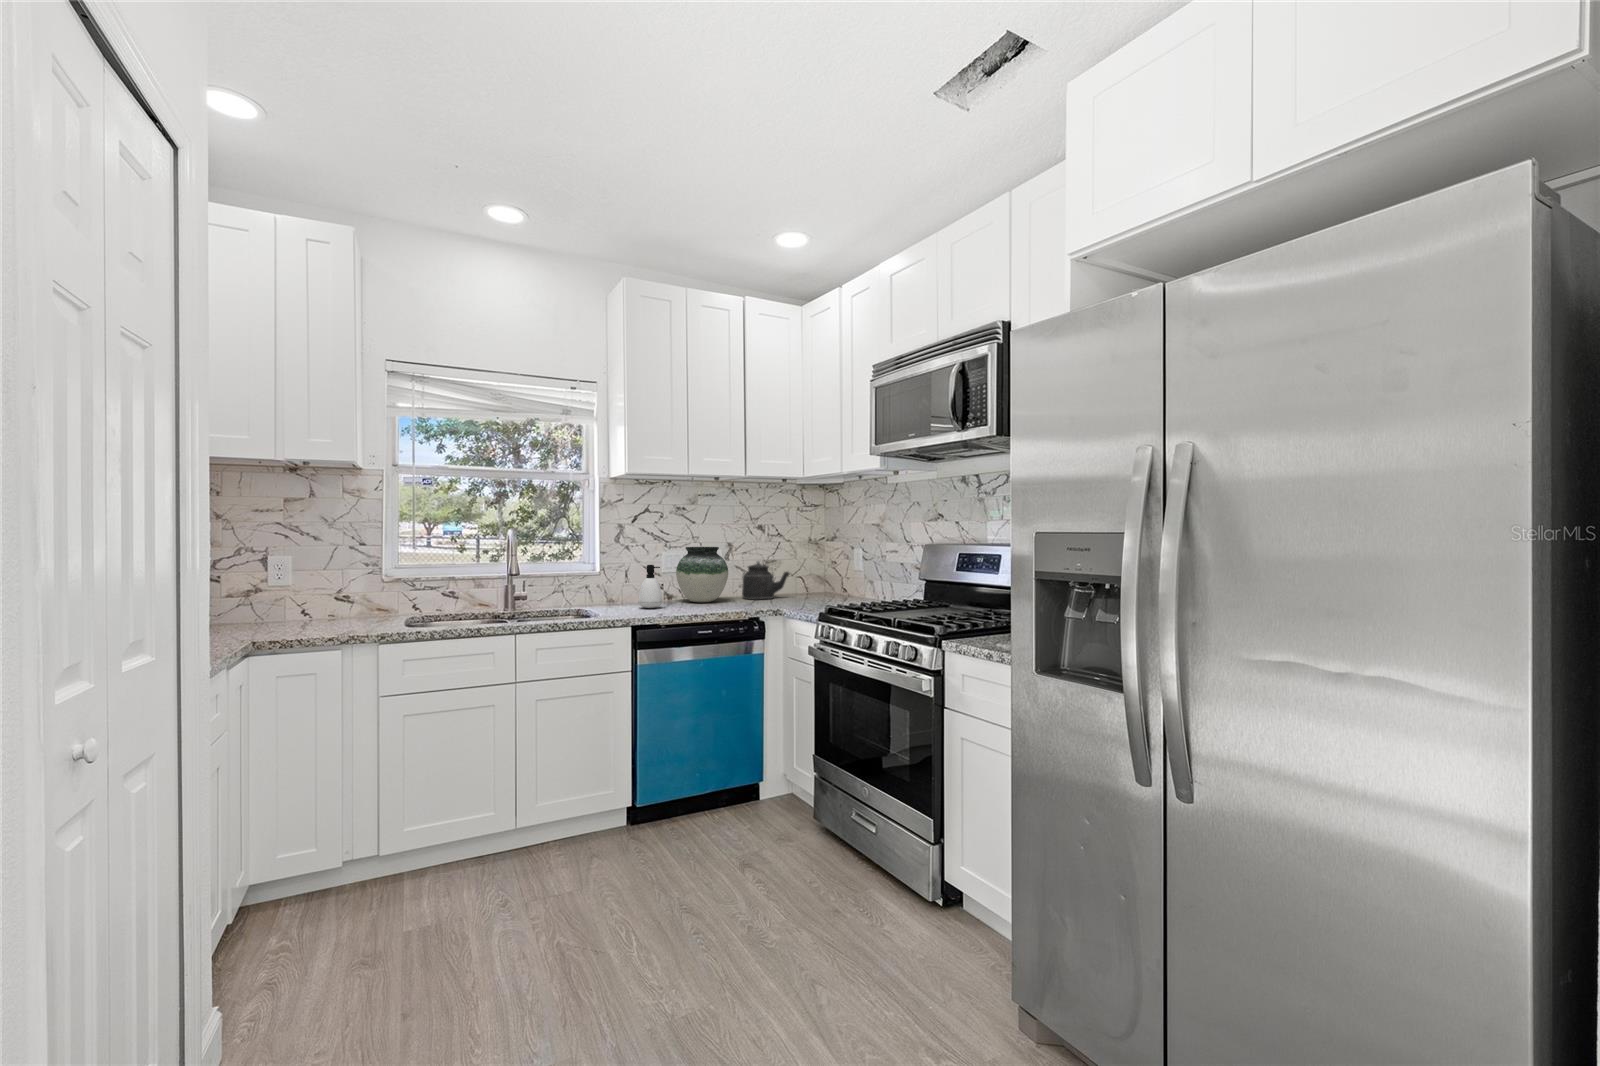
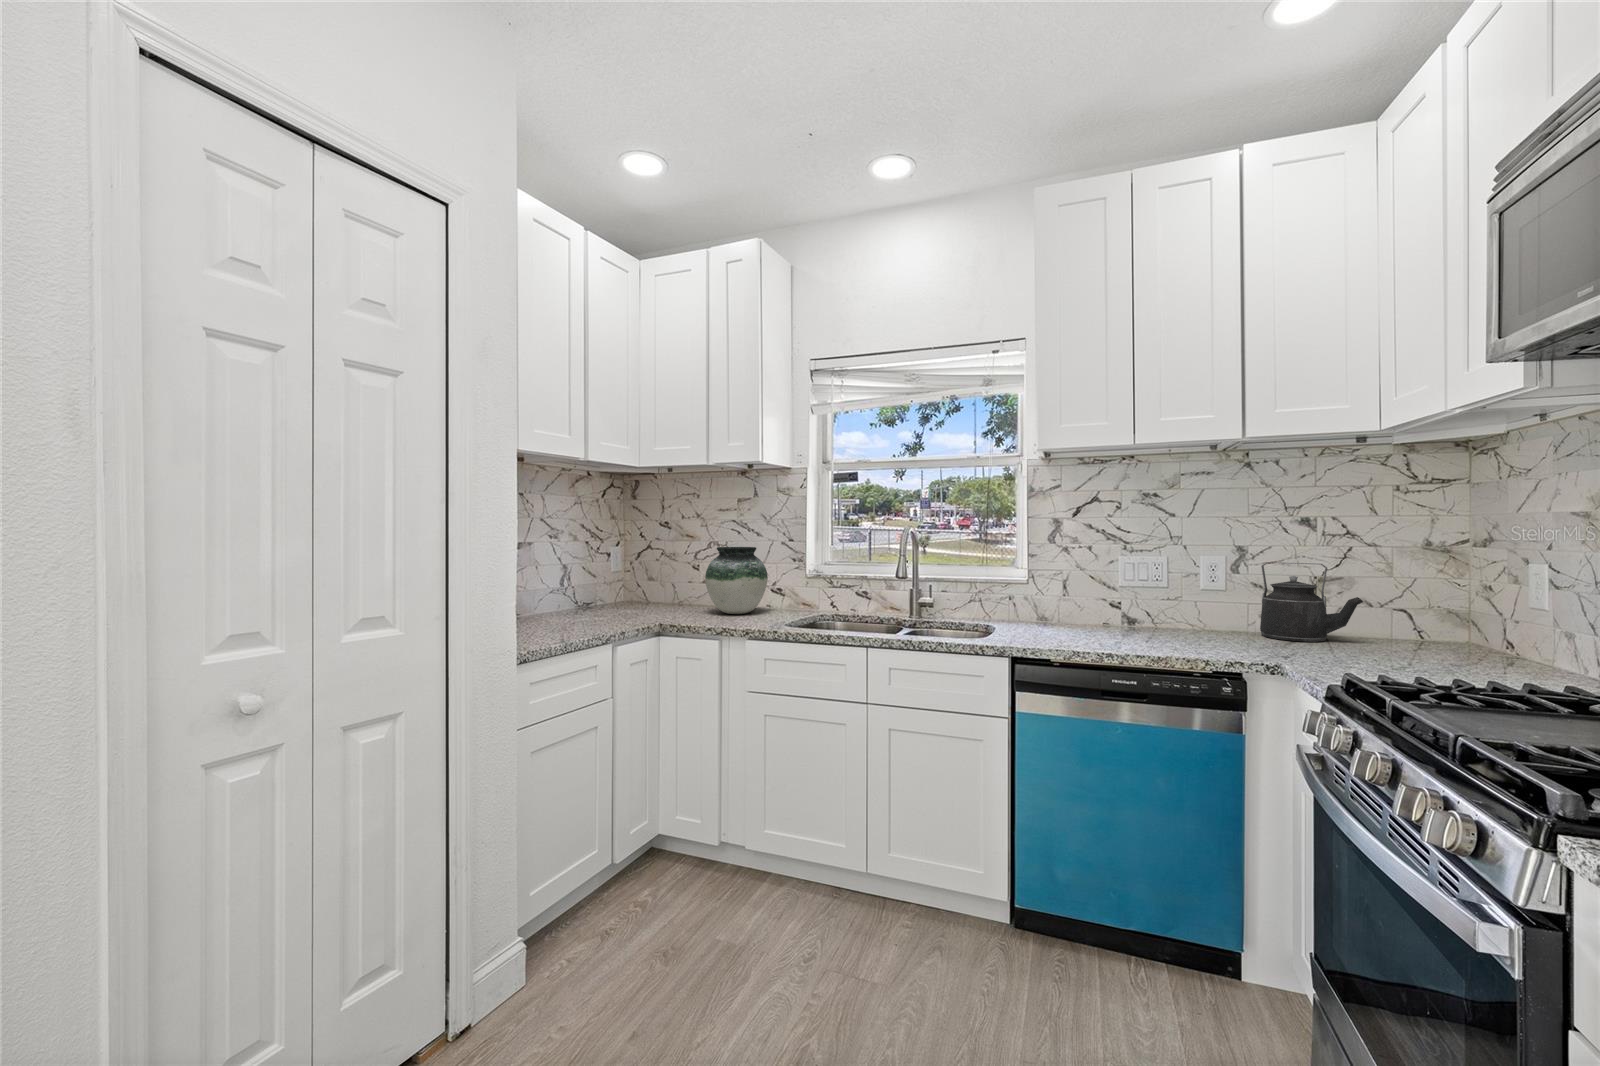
vase: present [676,547,728,603] -> present [705,547,768,614]
soap dispenser: present [639,565,662,608] -> none [1061,574,1096,634]

